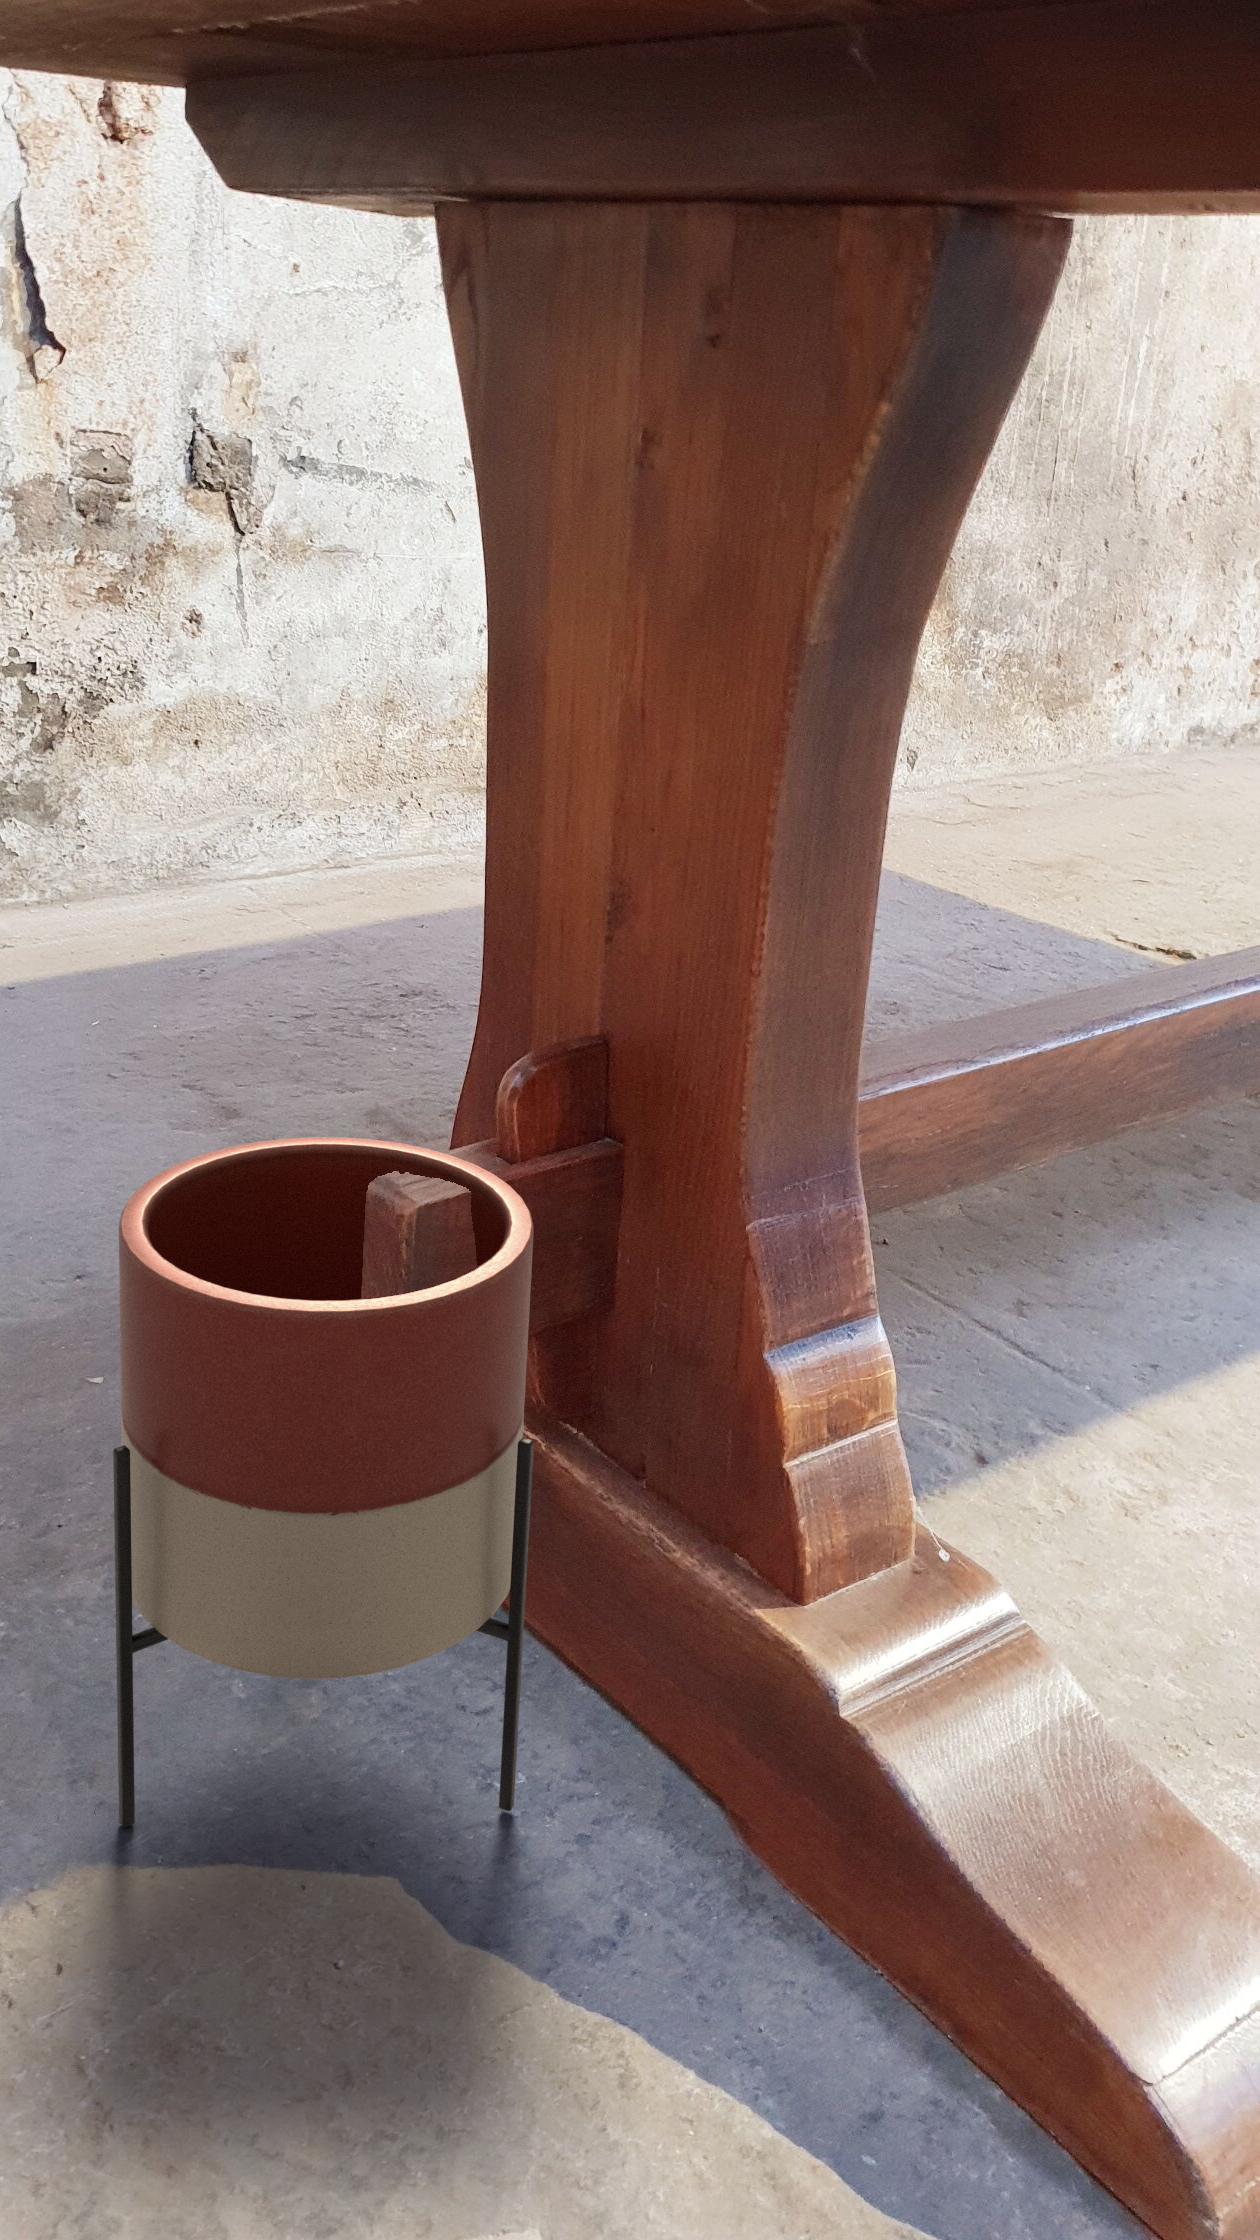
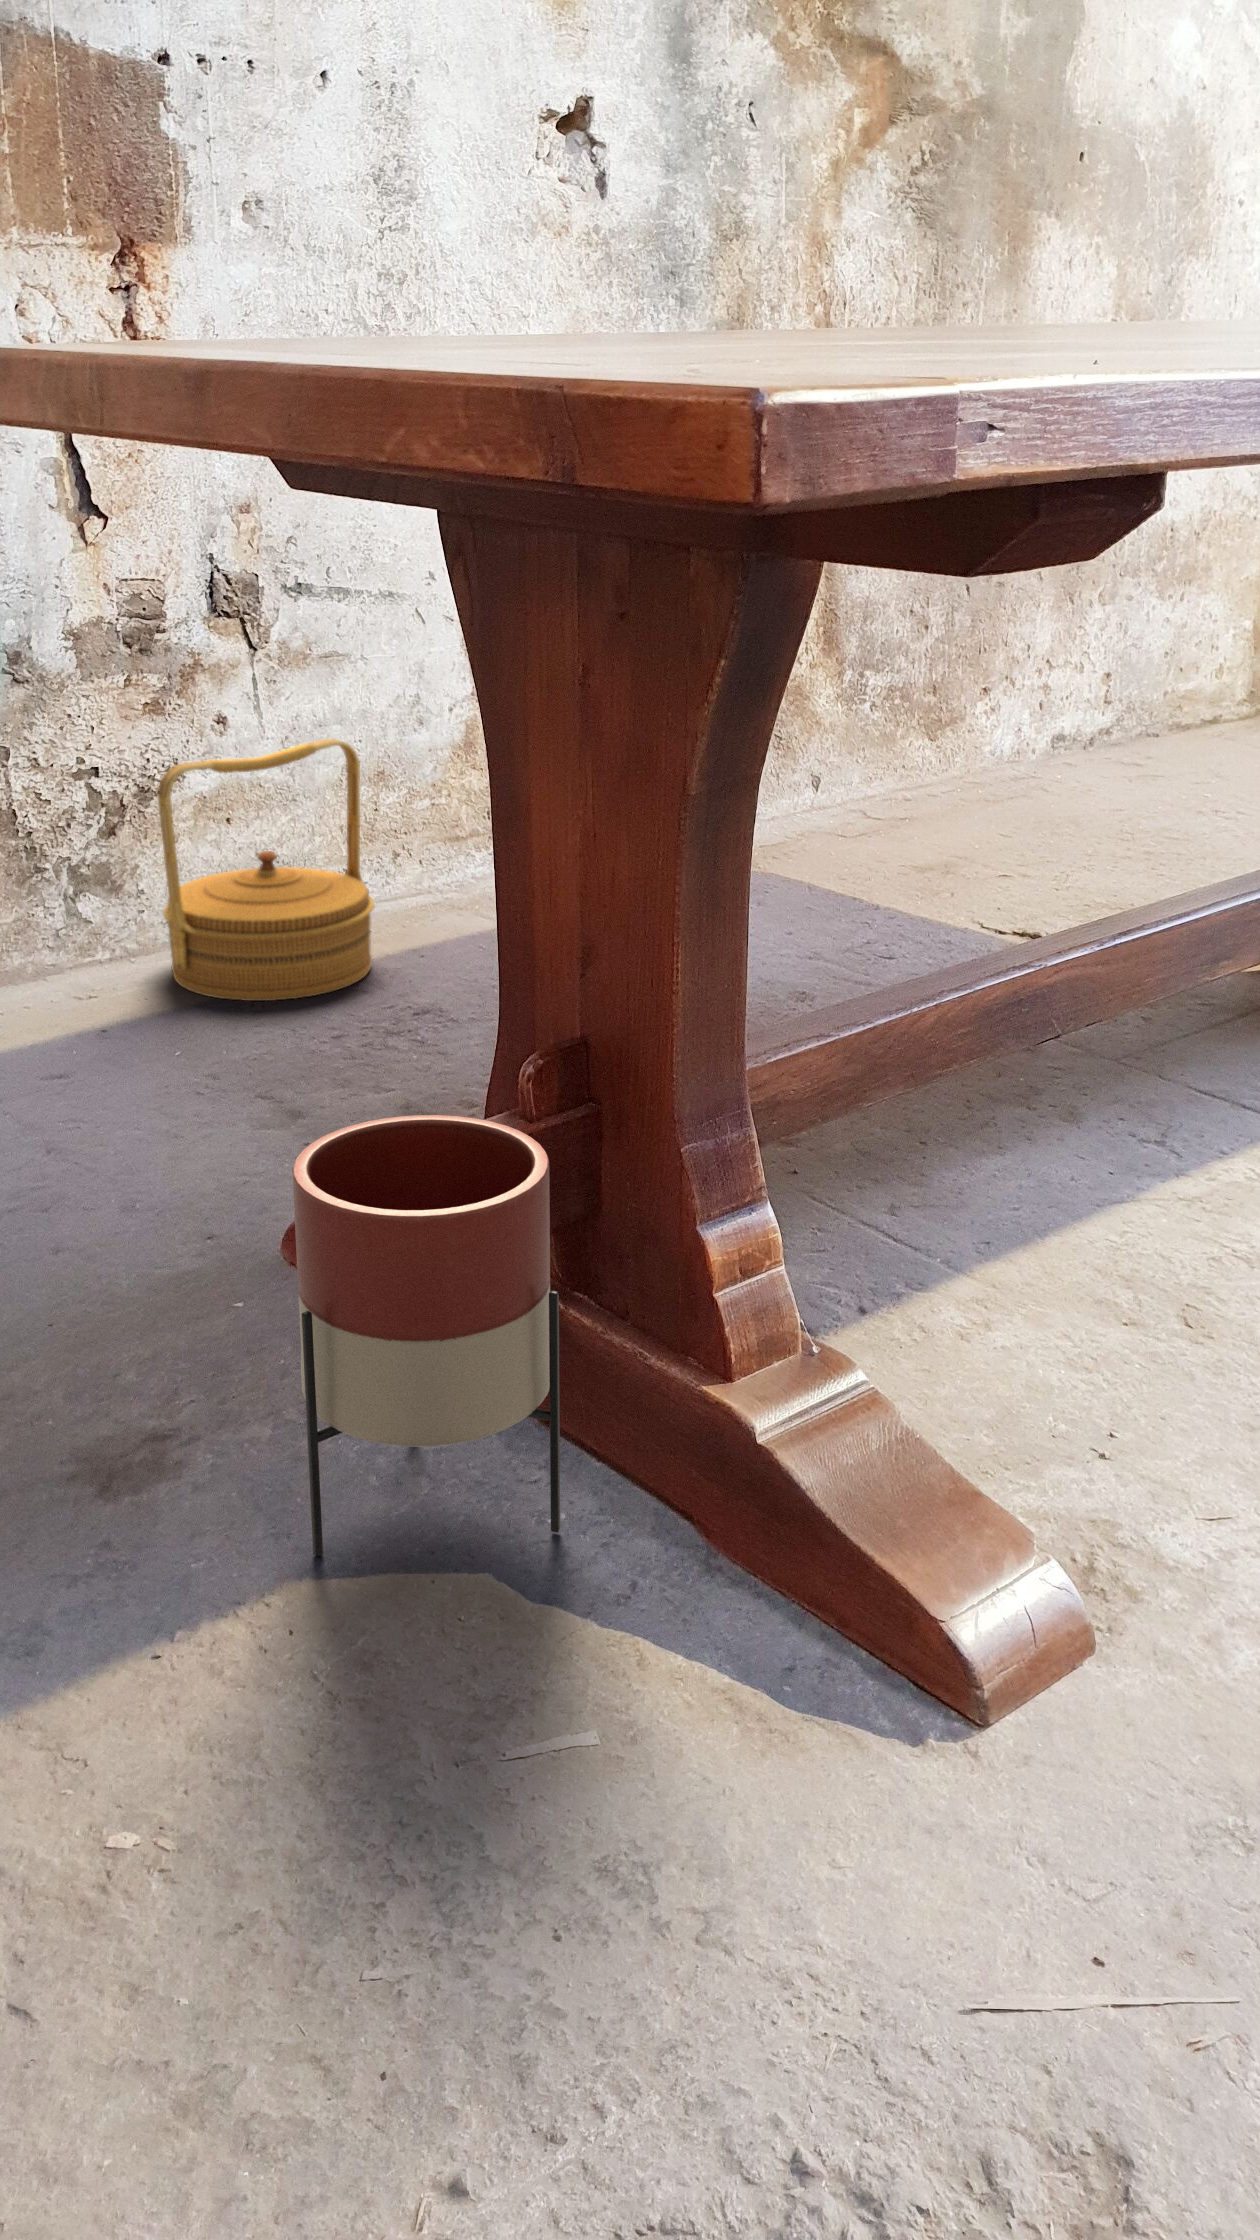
woven basket: none [100,646,365,965] -> present [157,739,374,1001]

